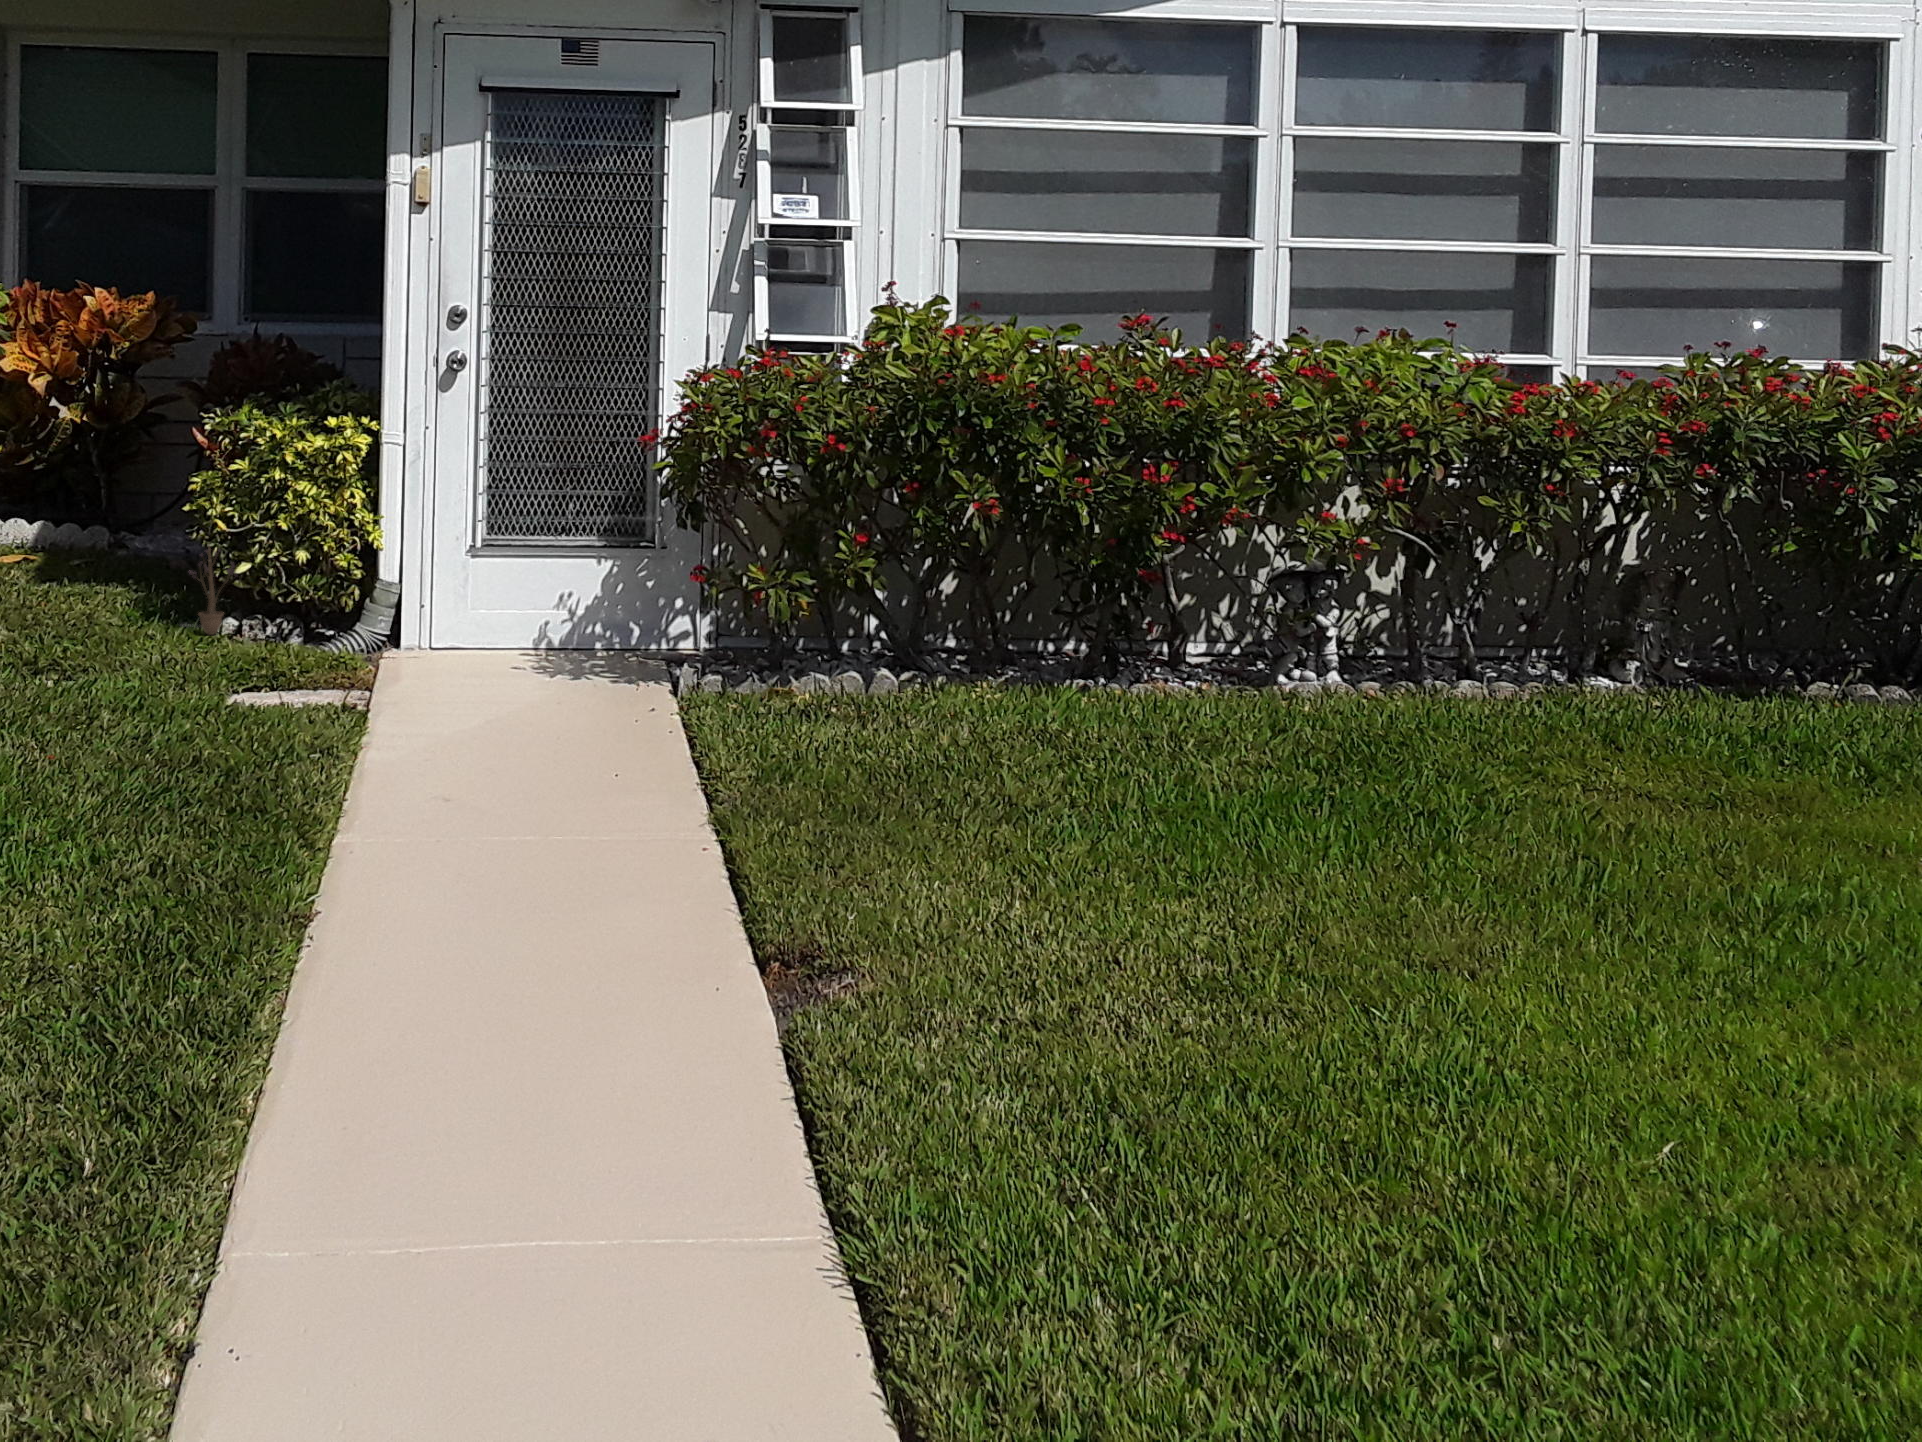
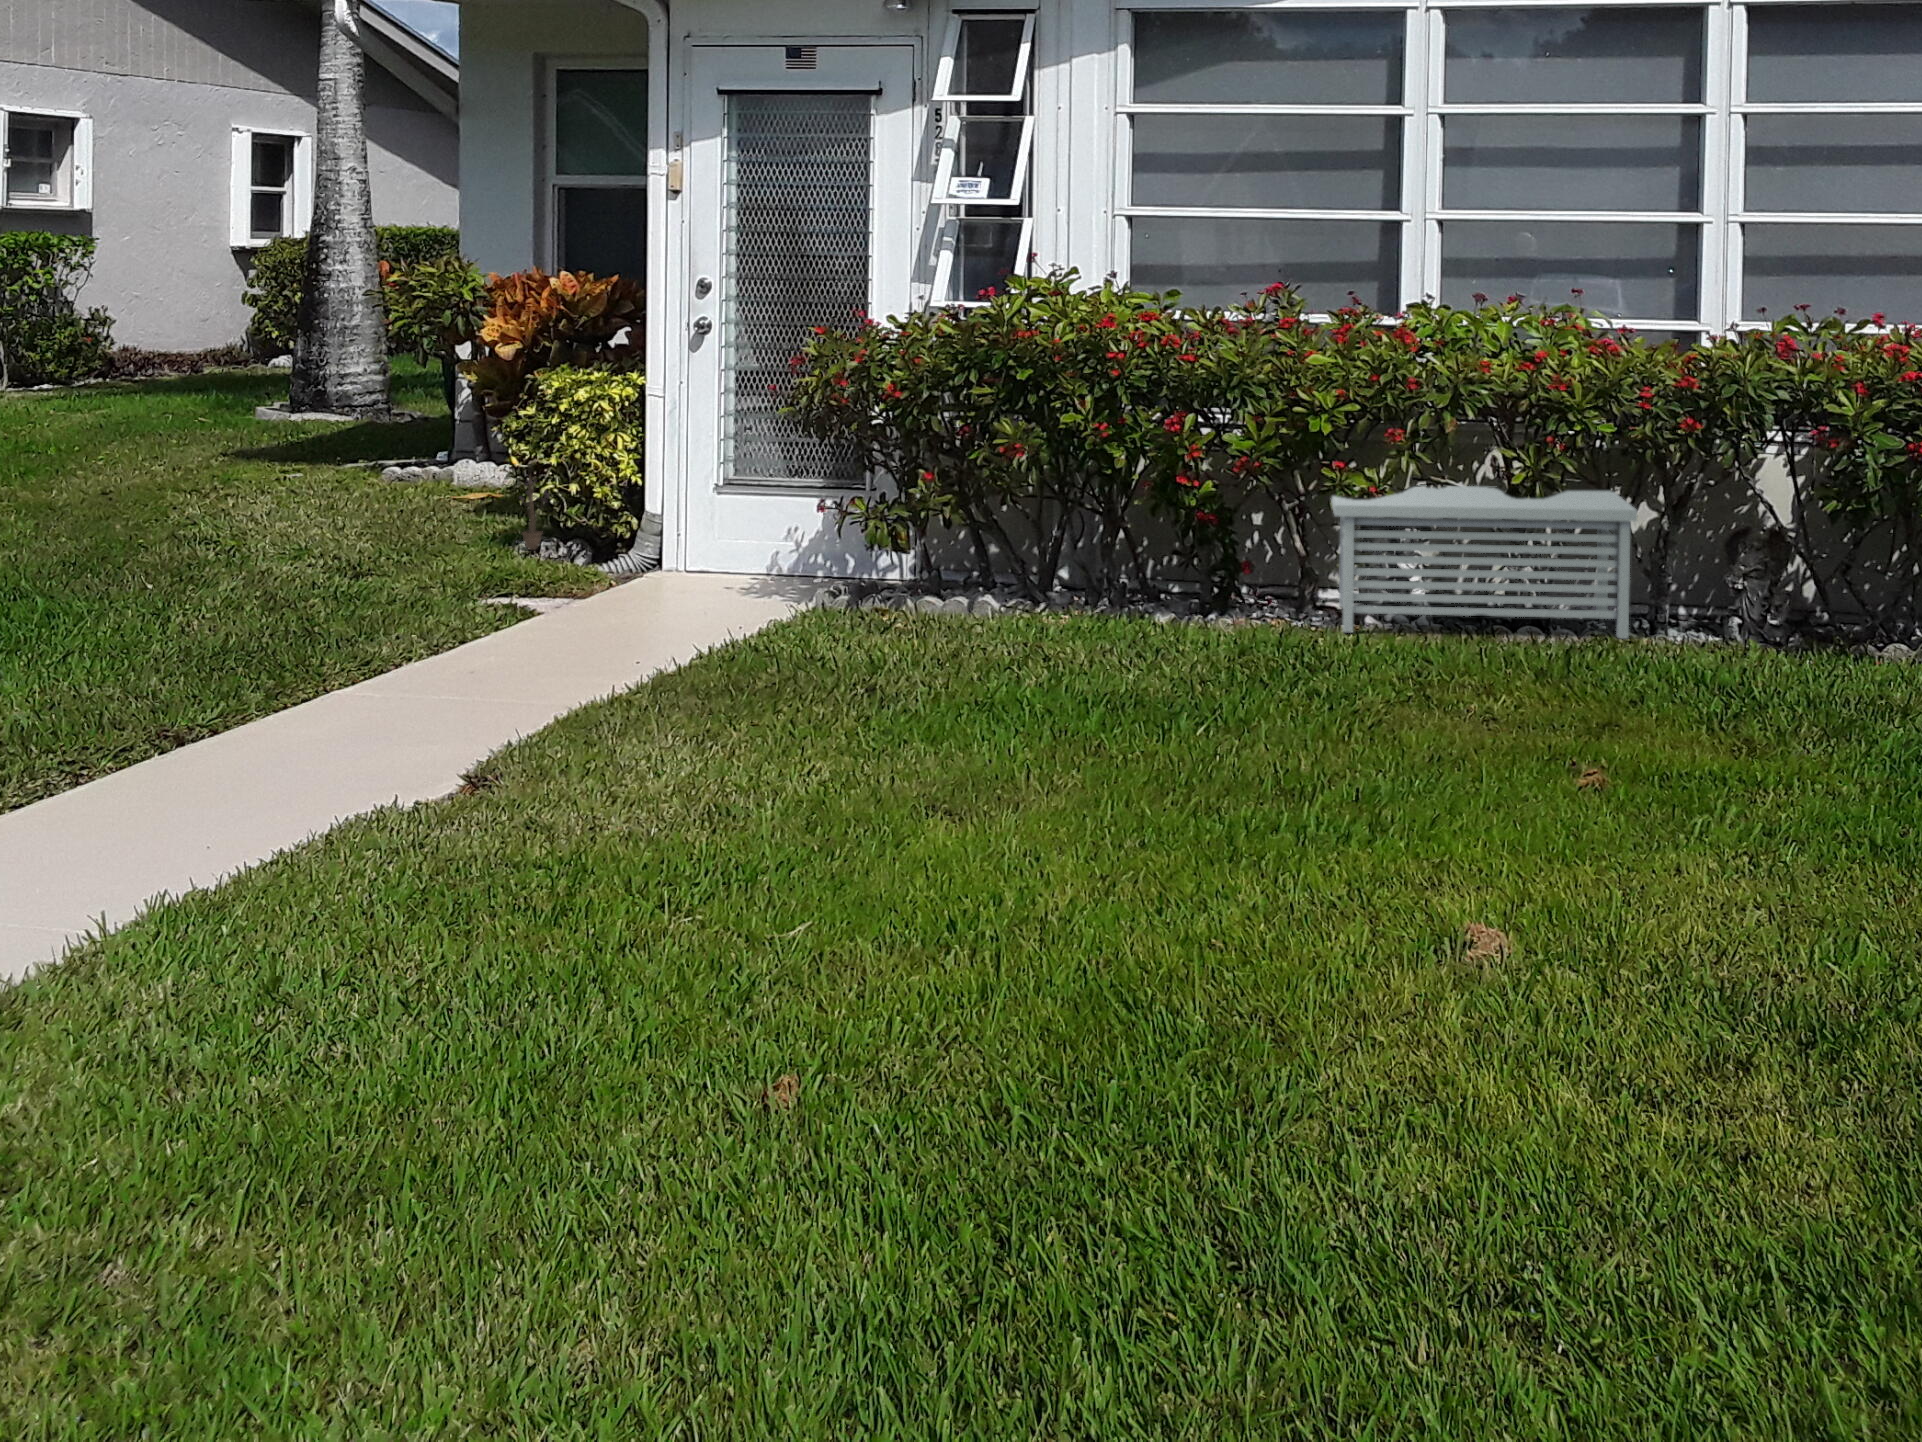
storage bench: none [1204,526,1550,686] -> present [1331,485,1638,639]

